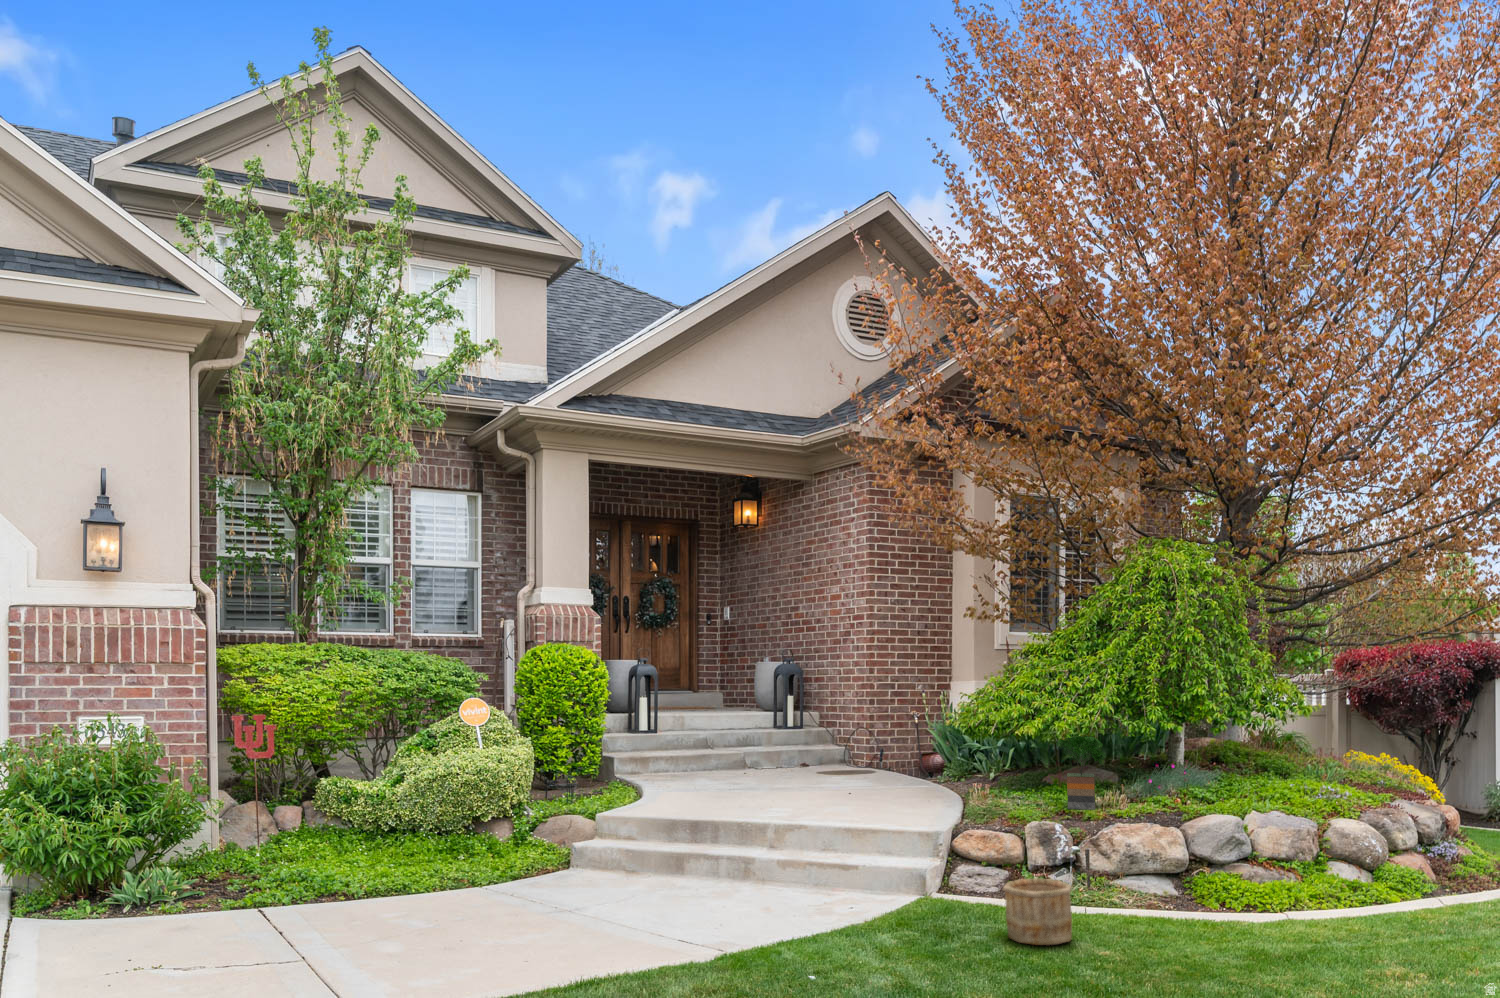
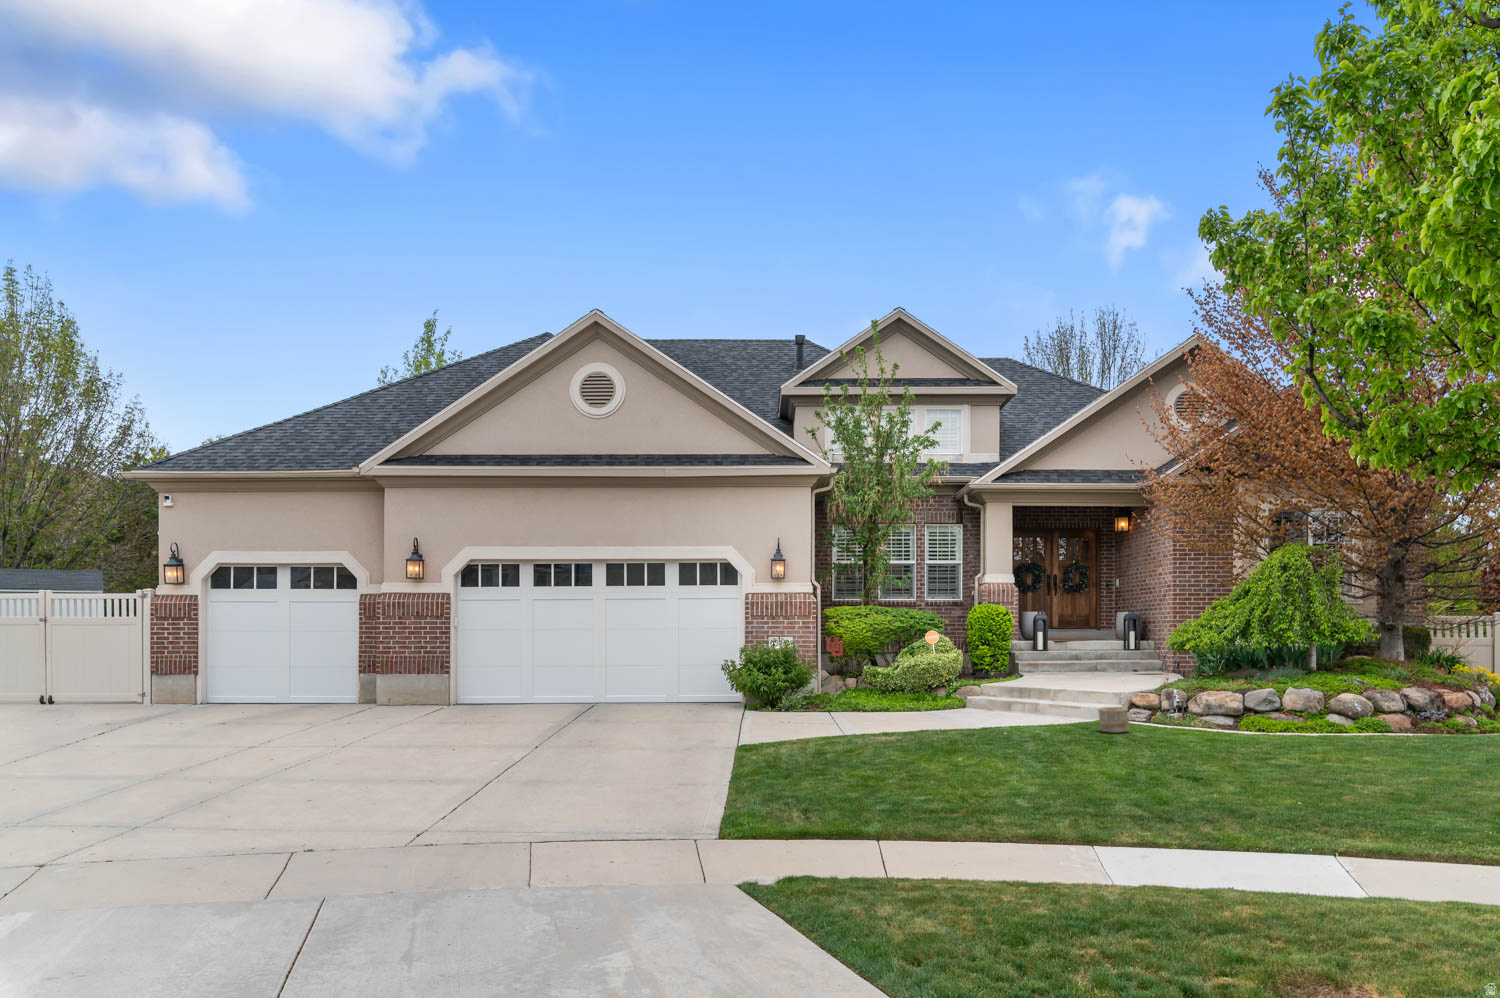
potted tree: present [1058,735,1106,810] -> none [1205,649,1232,688]

